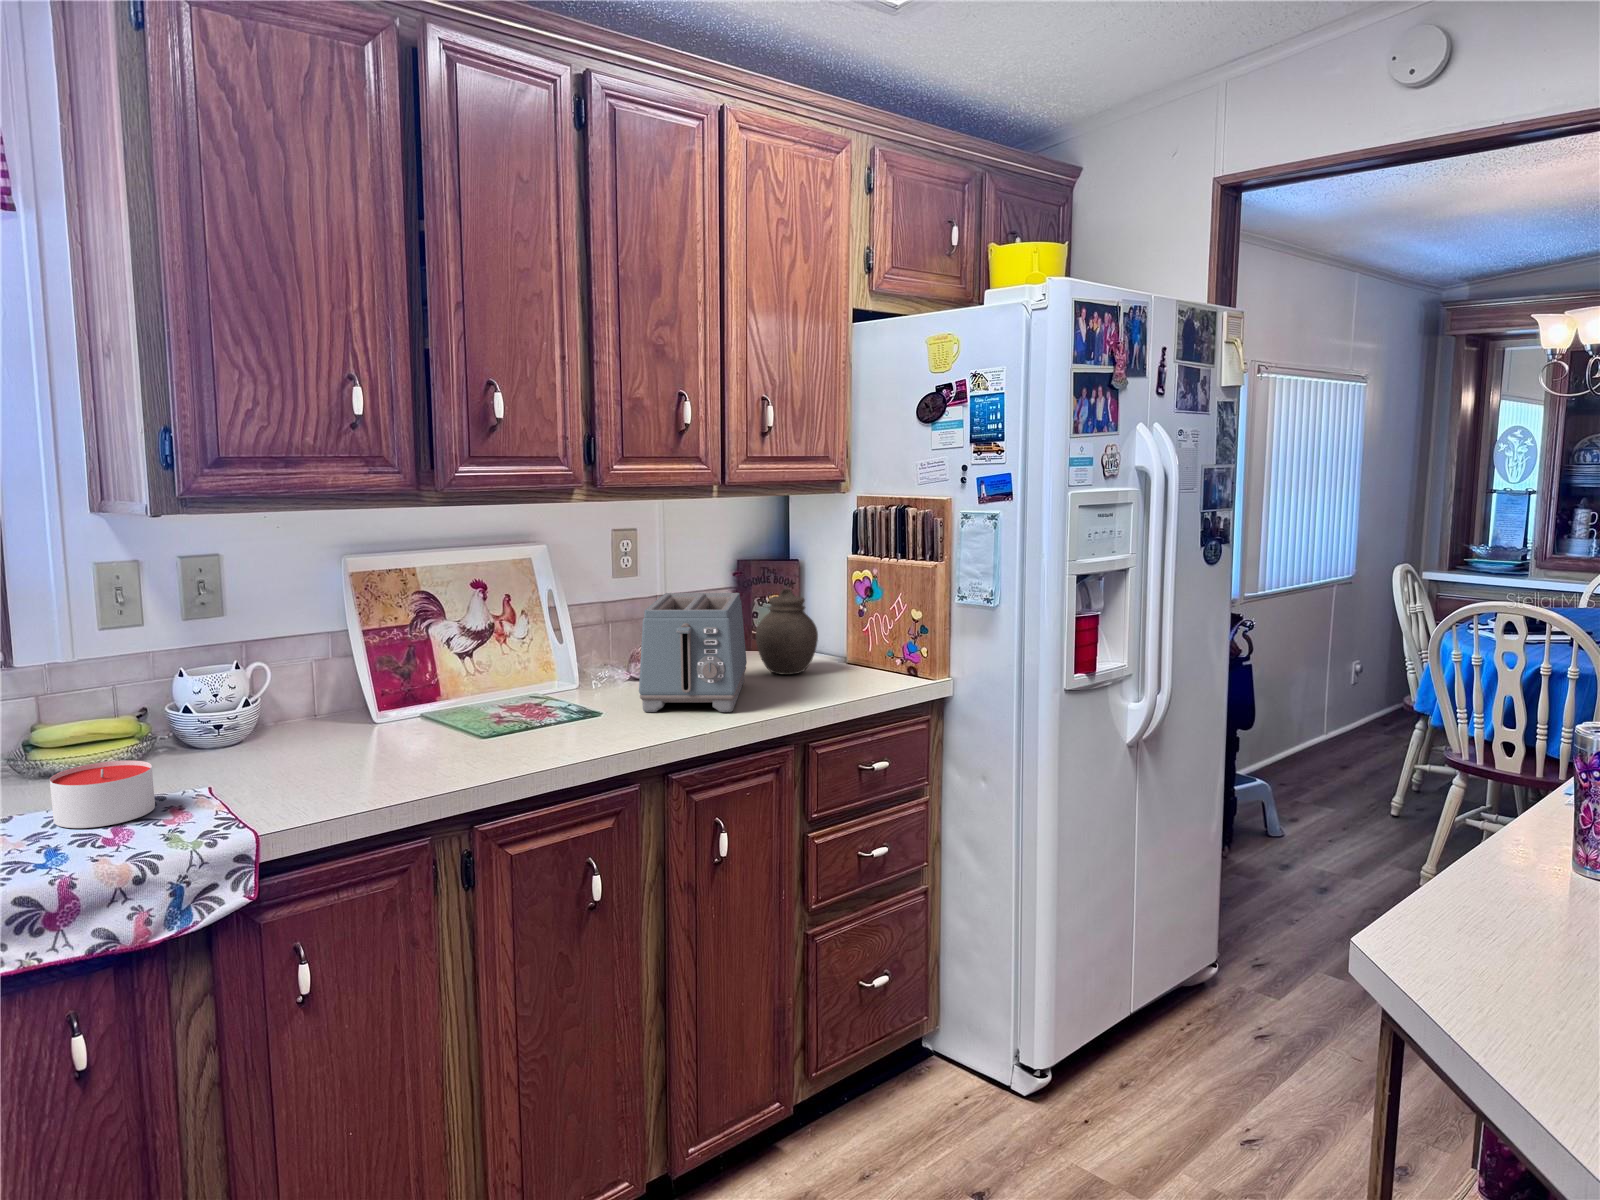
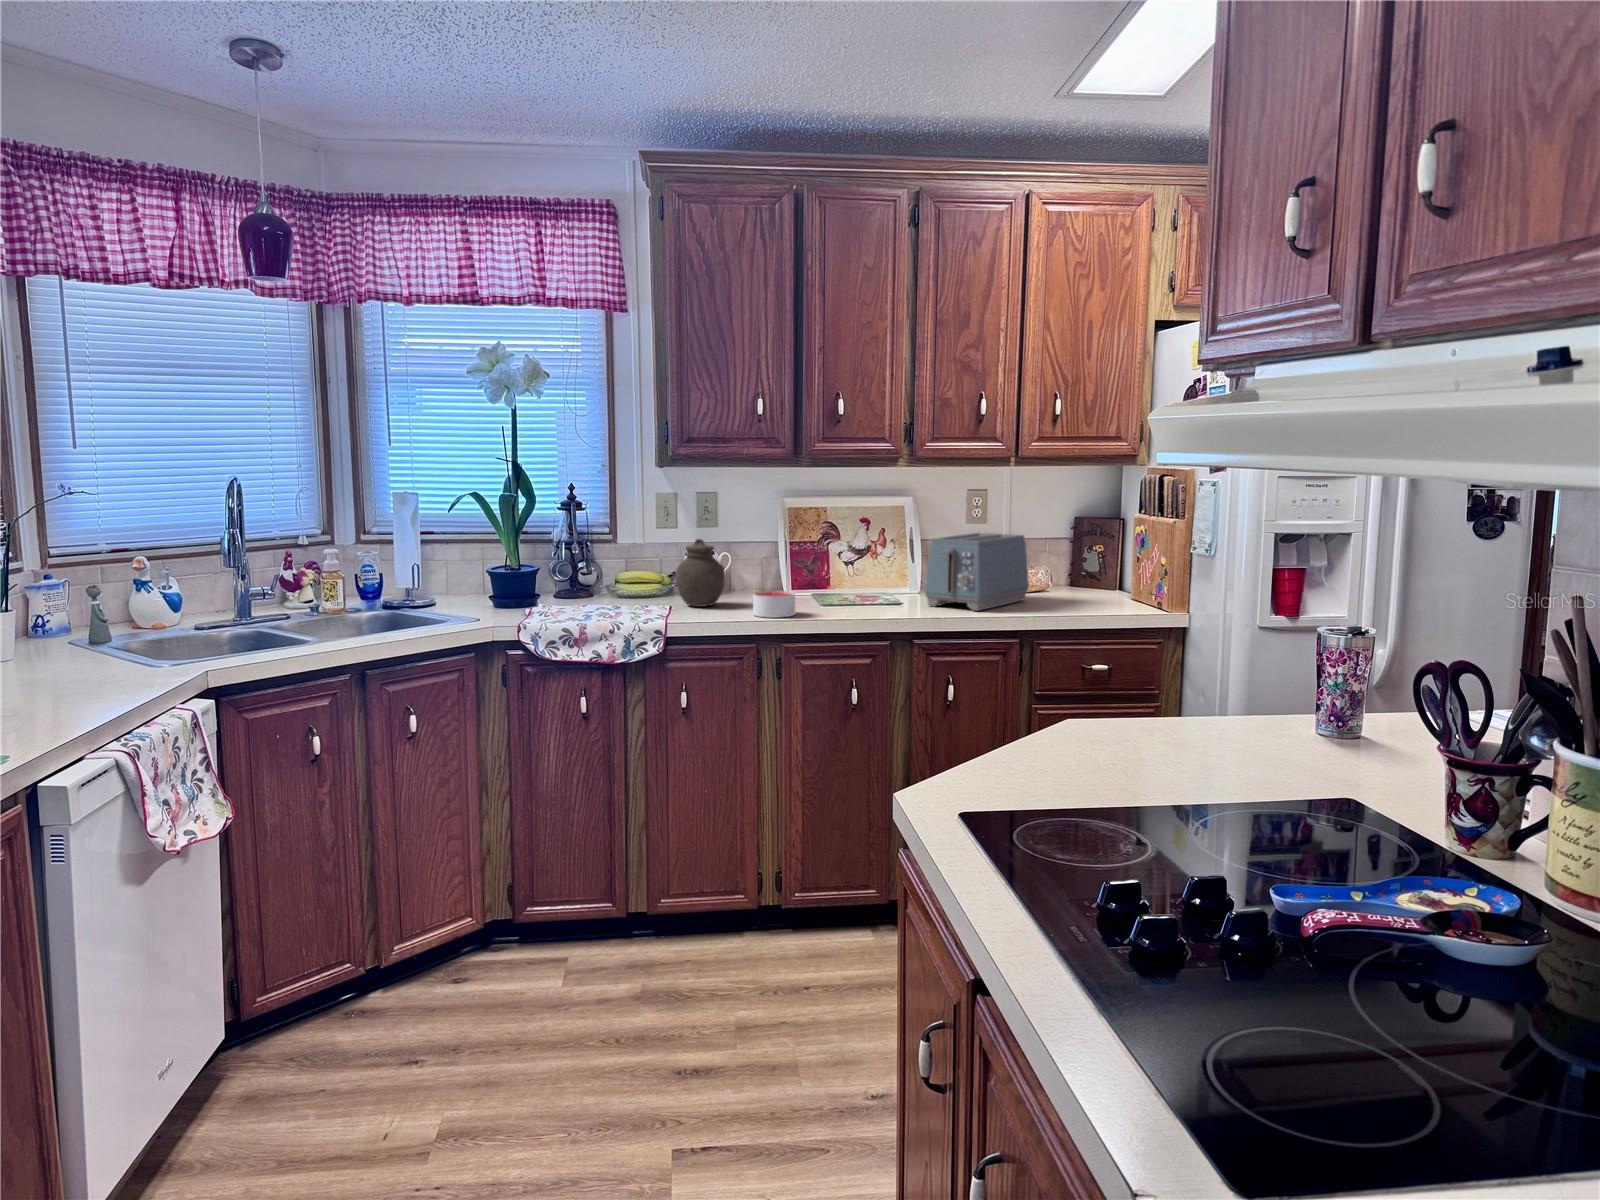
jar: present [756,588,818,675] -> present [675,539,725,607]
candle: present [50,760,155,828] -> present [753,591,795,618]

